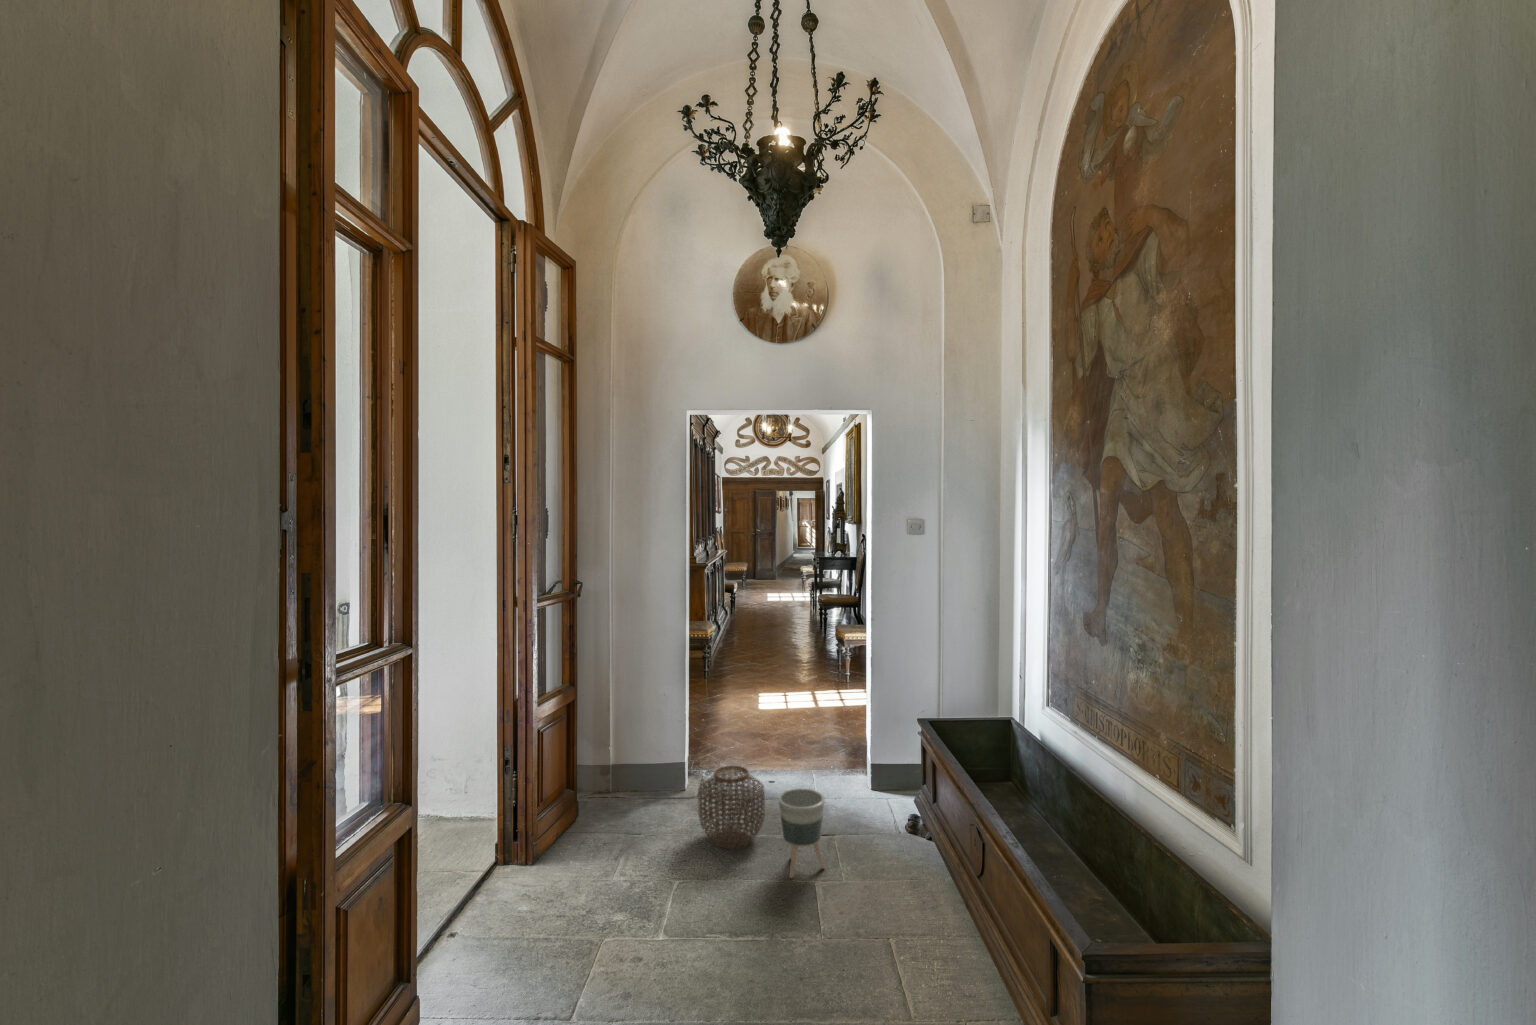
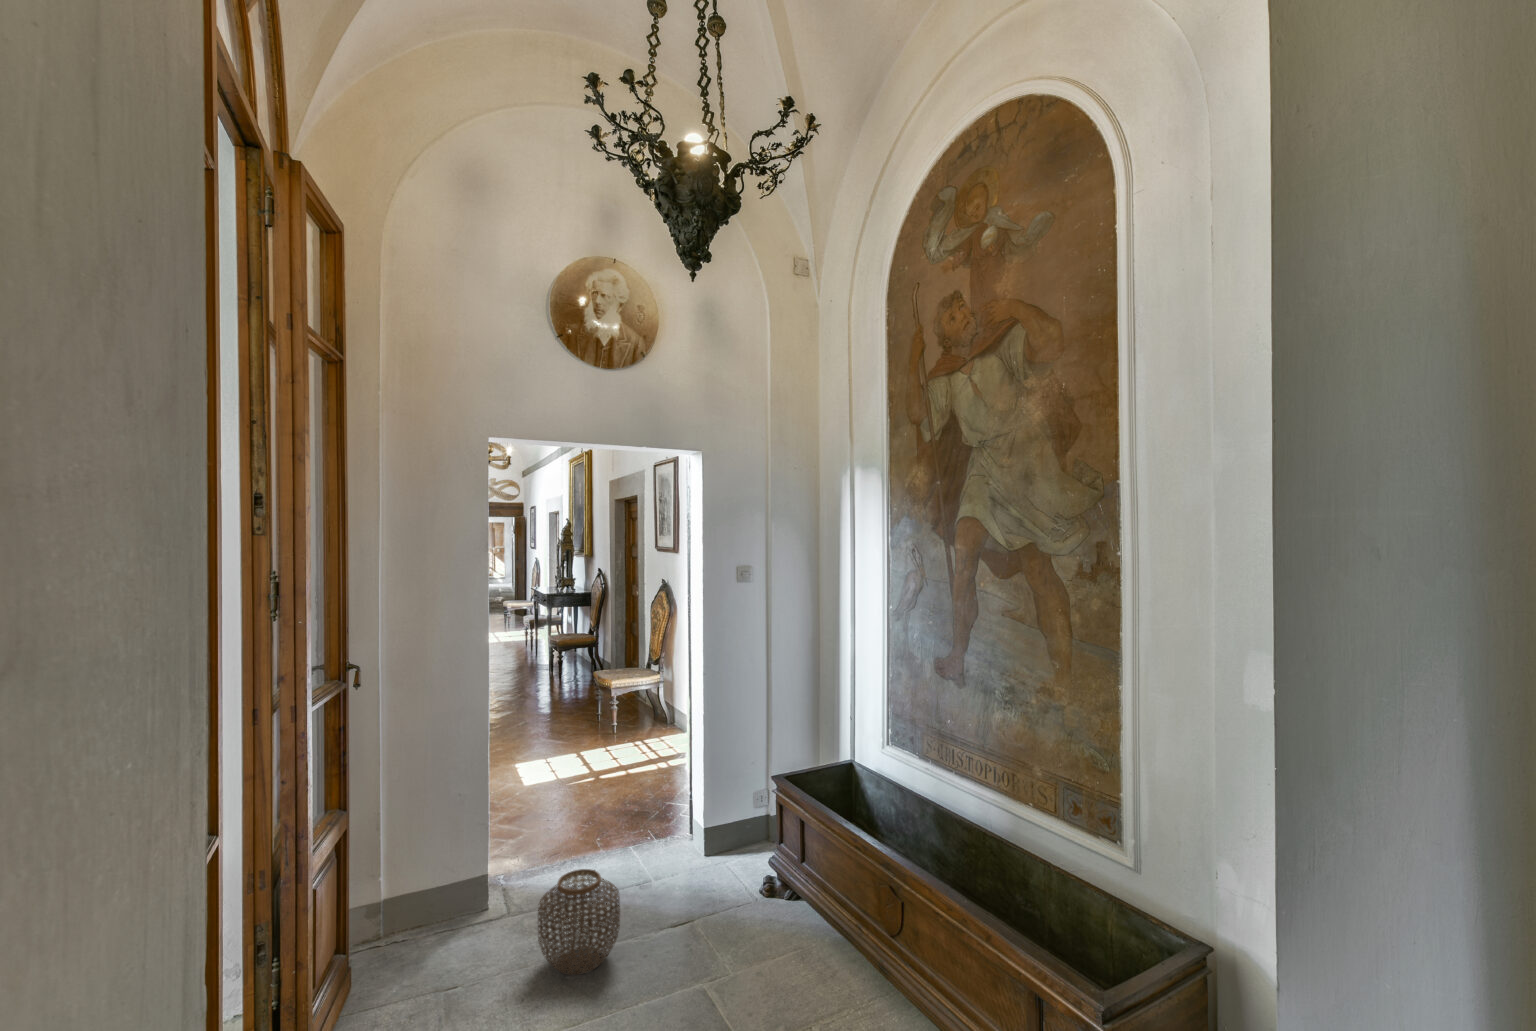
planter: present [779,789,825,878] -> none [650,879,703,989]

